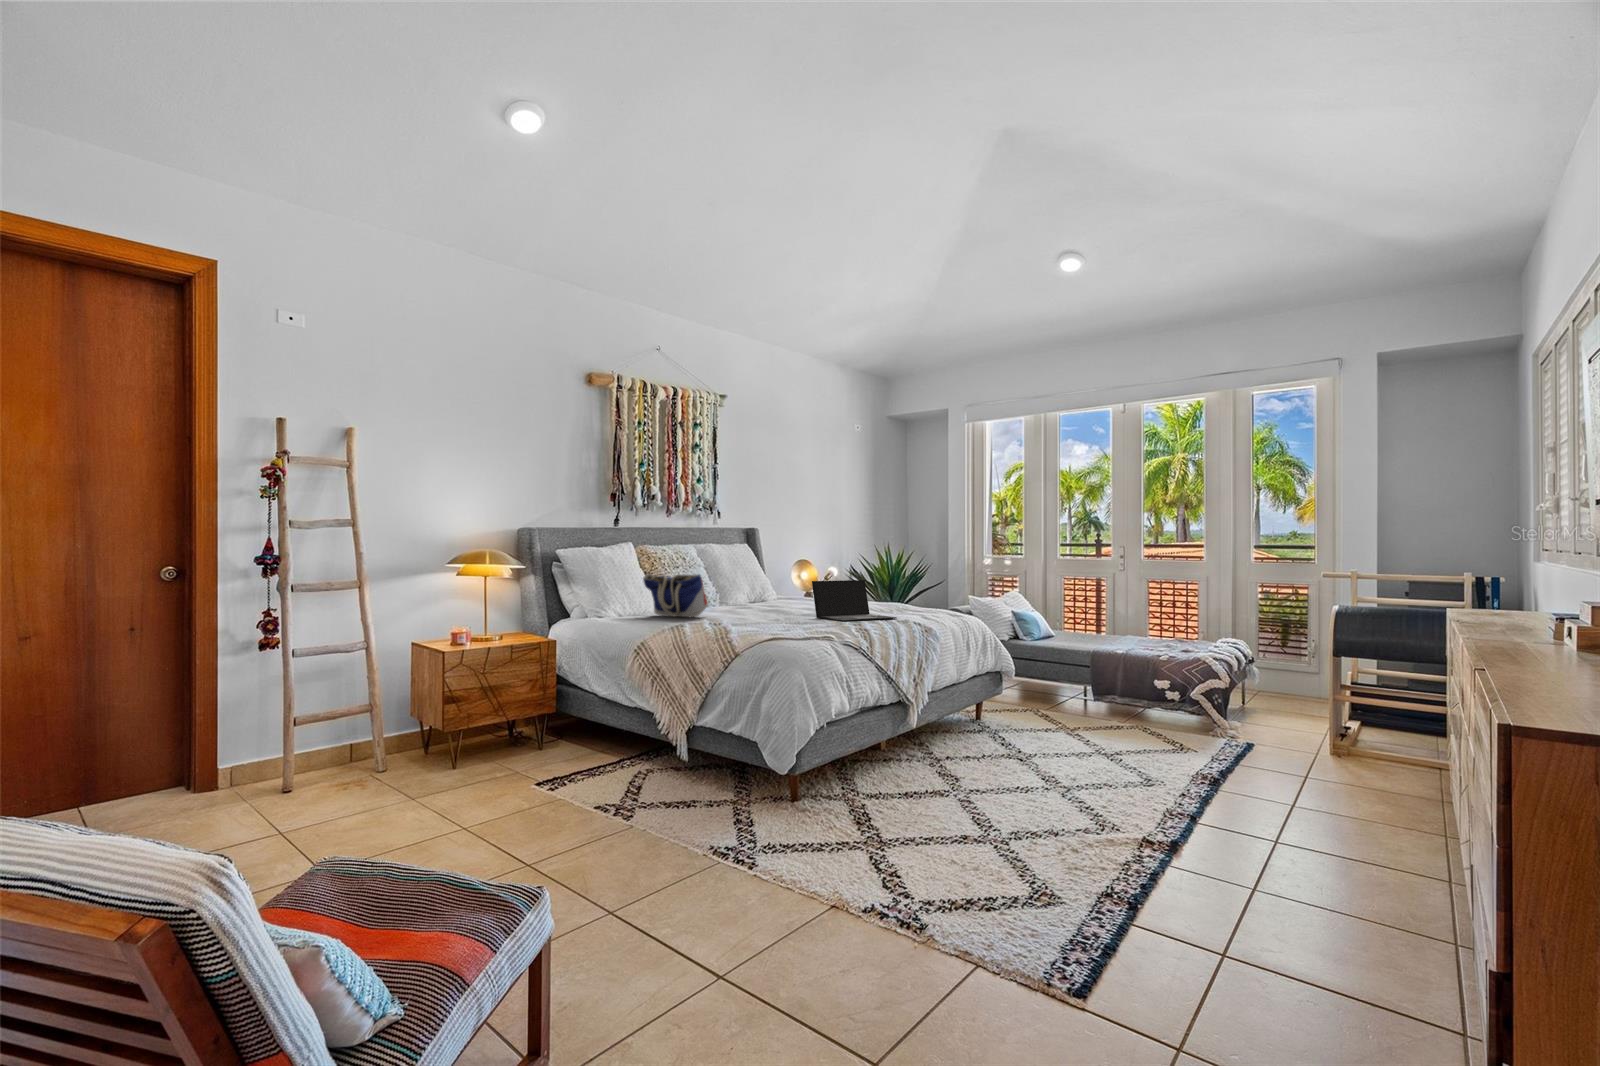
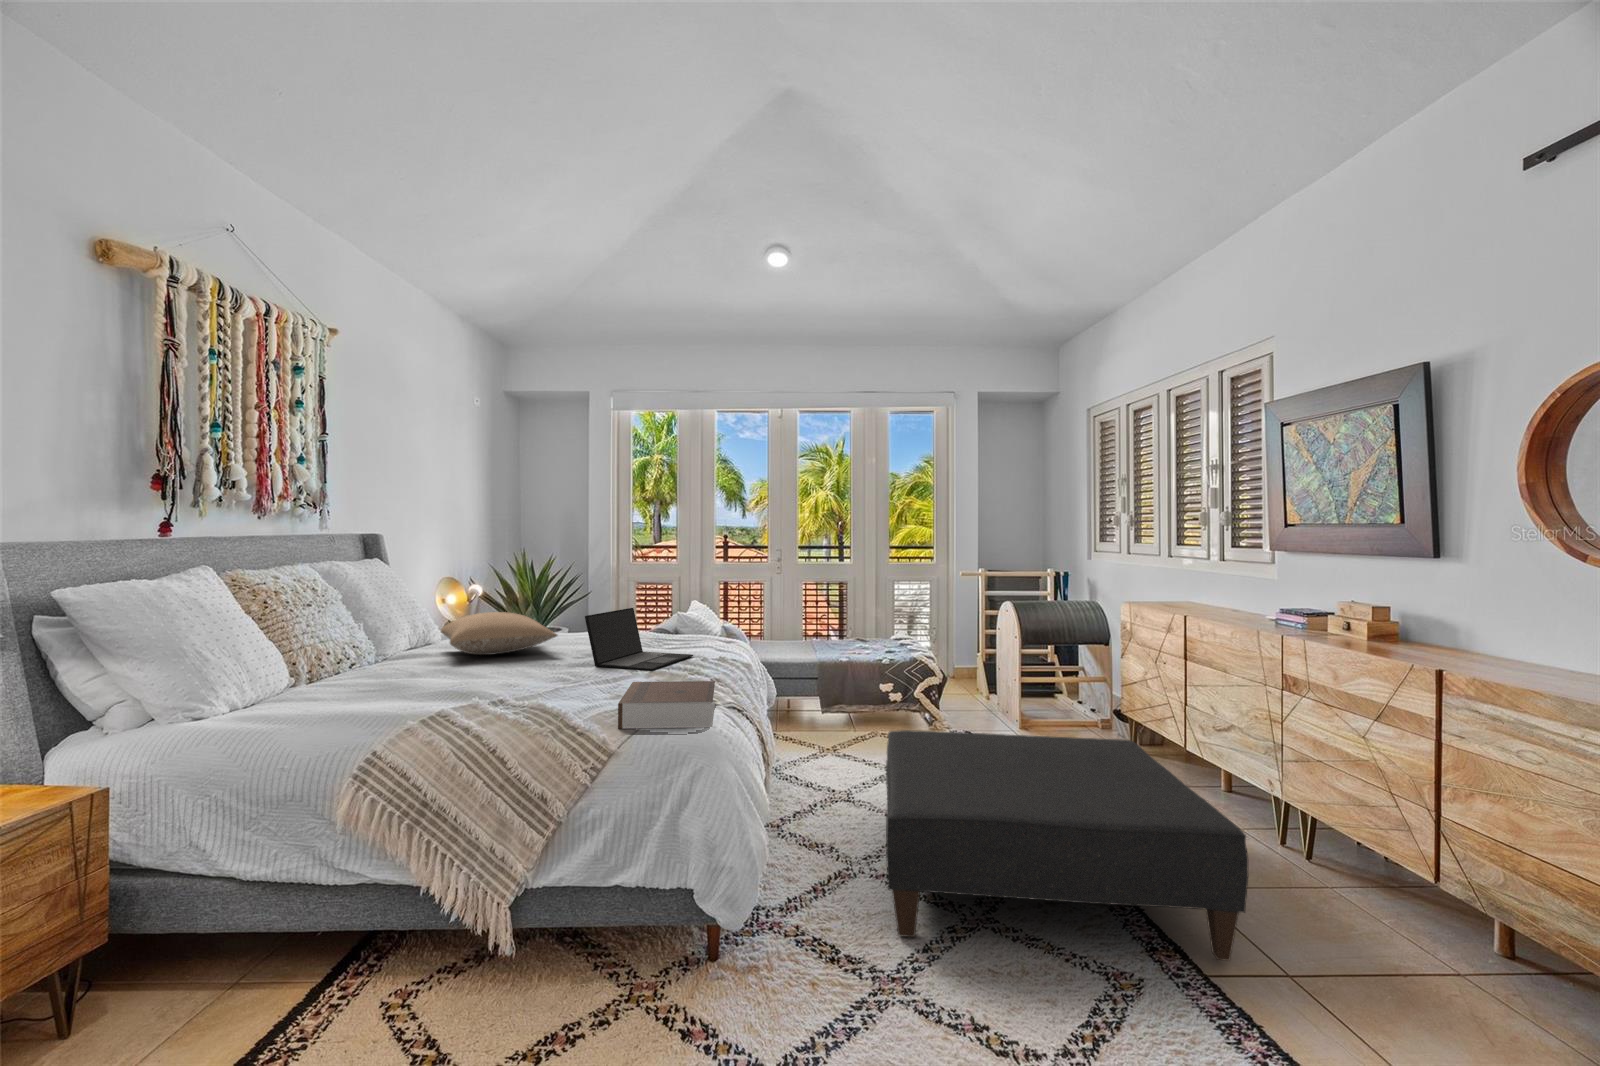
tote bag: present [643,574,708,617] -> none [307,619,438,694]
pillow: none [743,581,821,609] -> present [441,612,557,655]
book: none [737,615,823,639] -> present [618,681,715,729]
ottoman: none [917,697,1293,906] -> present [886,730,1248,961]

